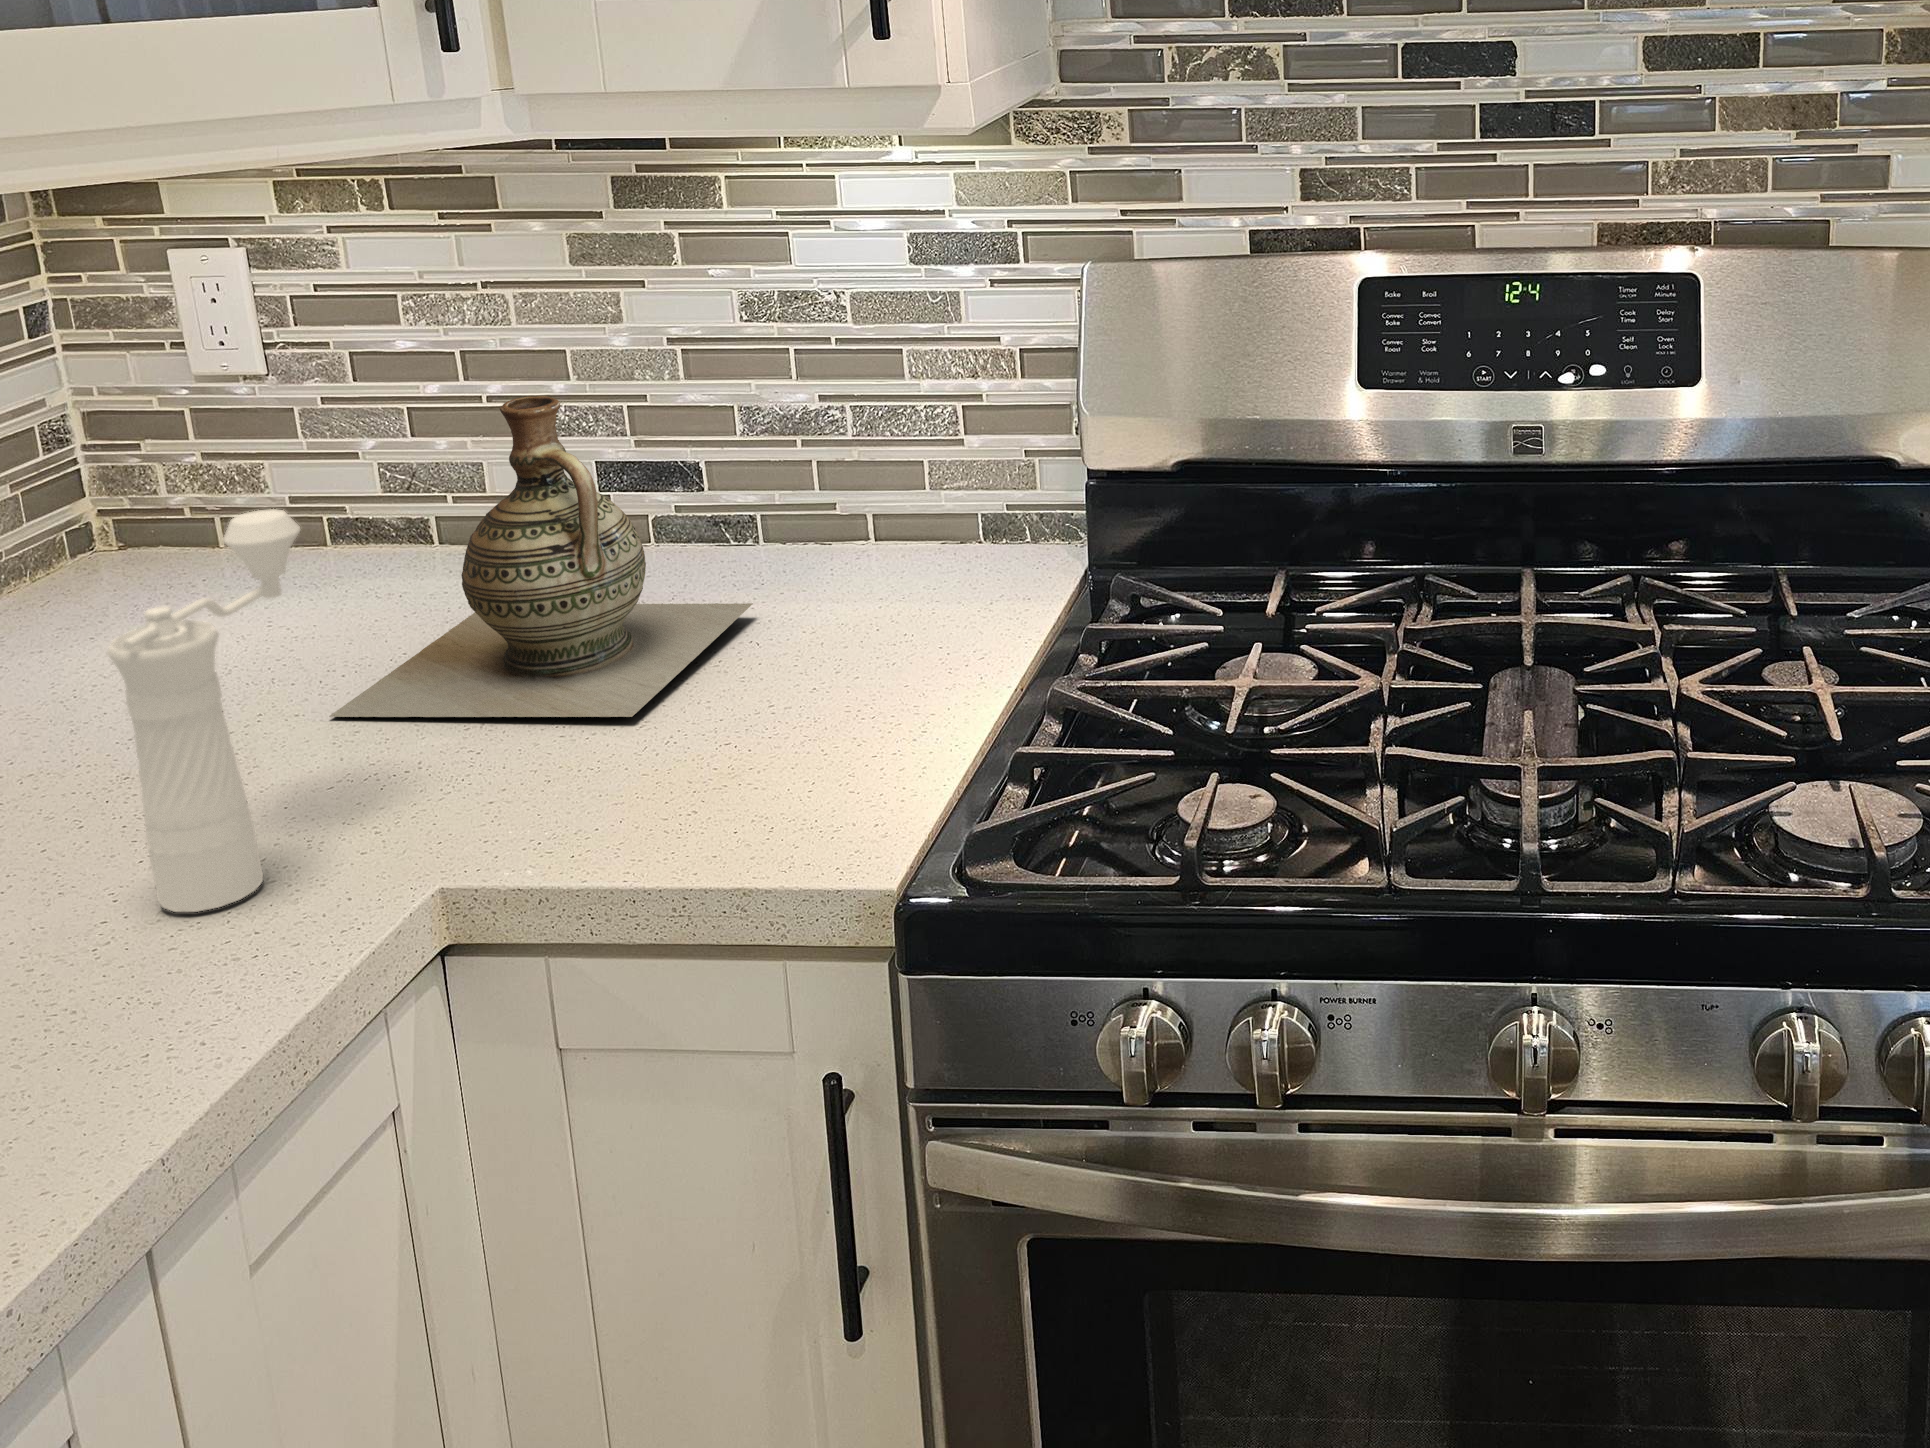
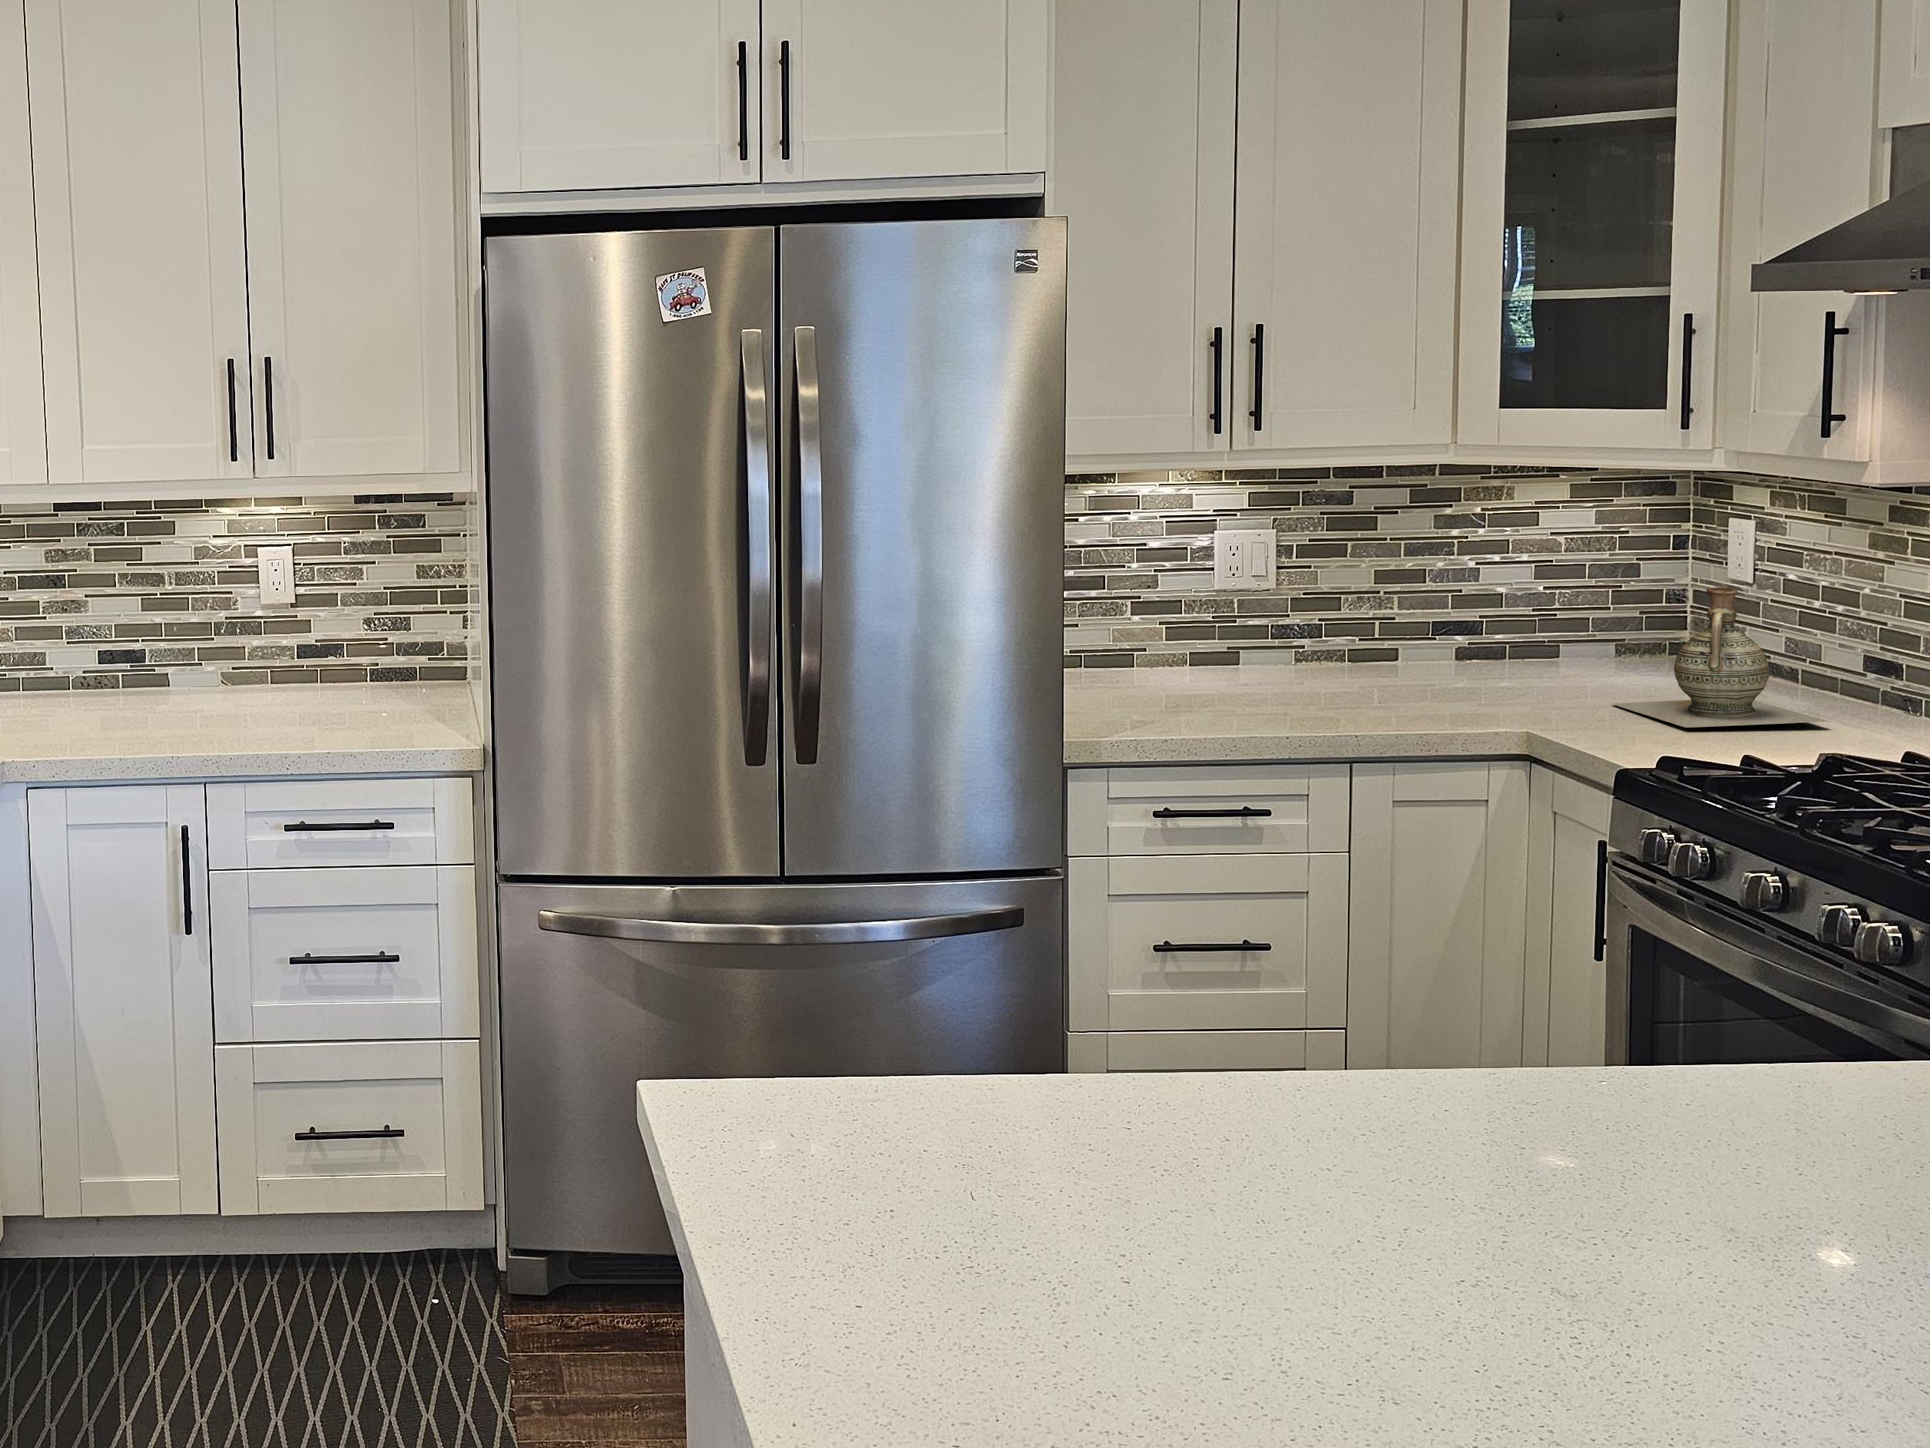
pepper mill: present [107,509,300,912] -> none [1460,593,1561,720]

